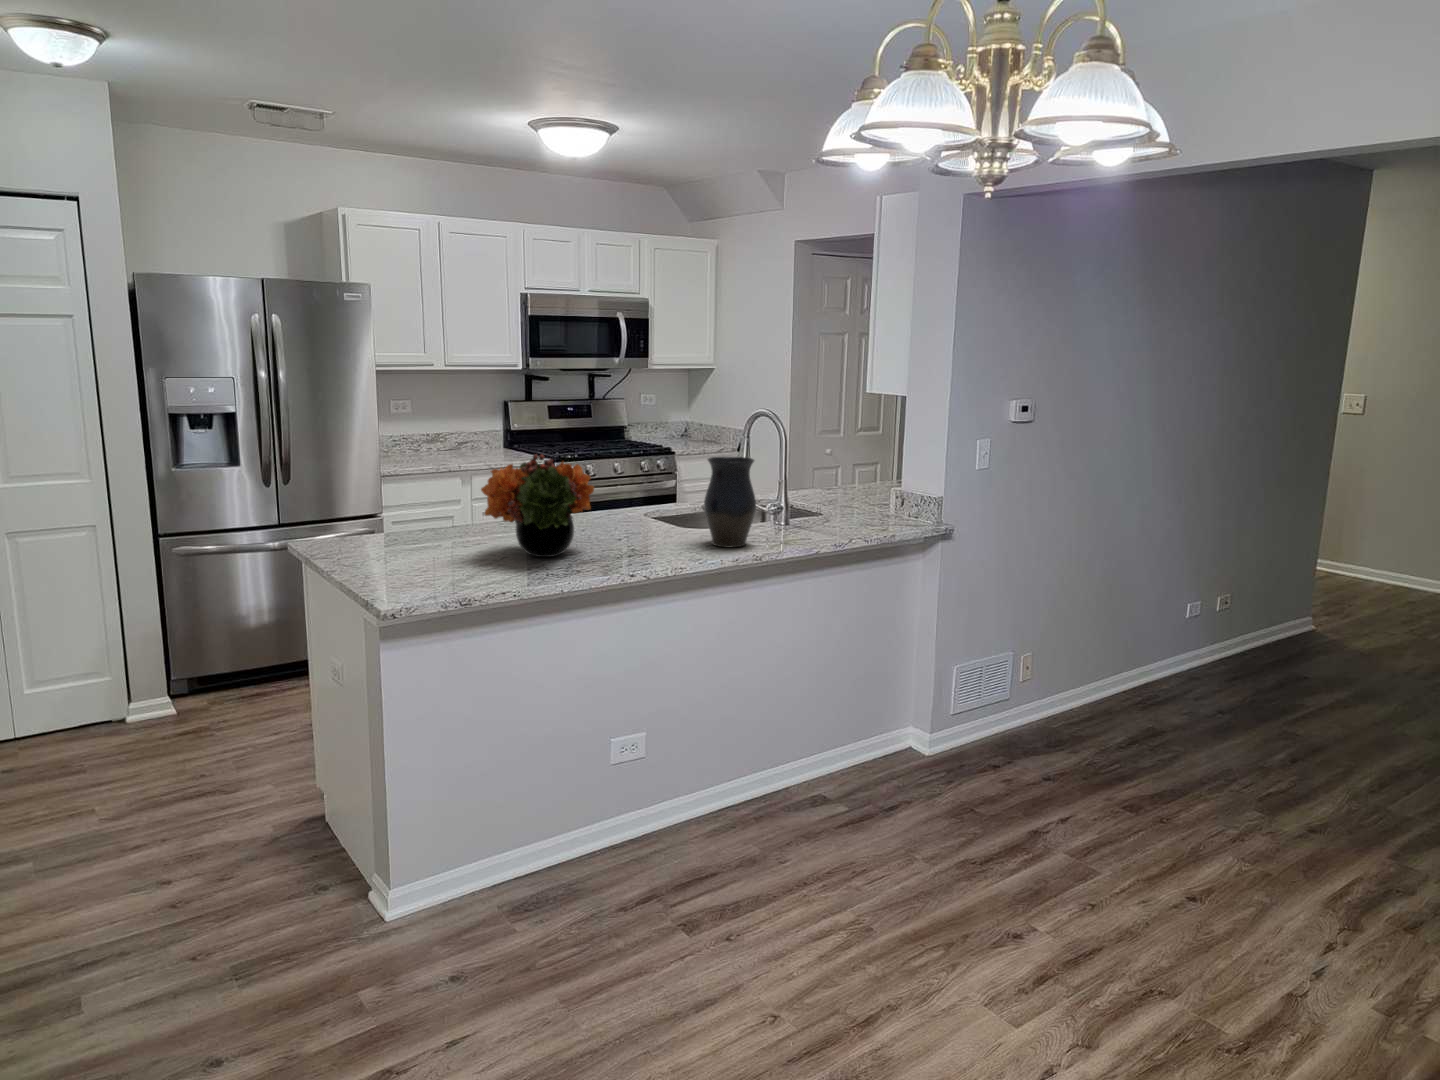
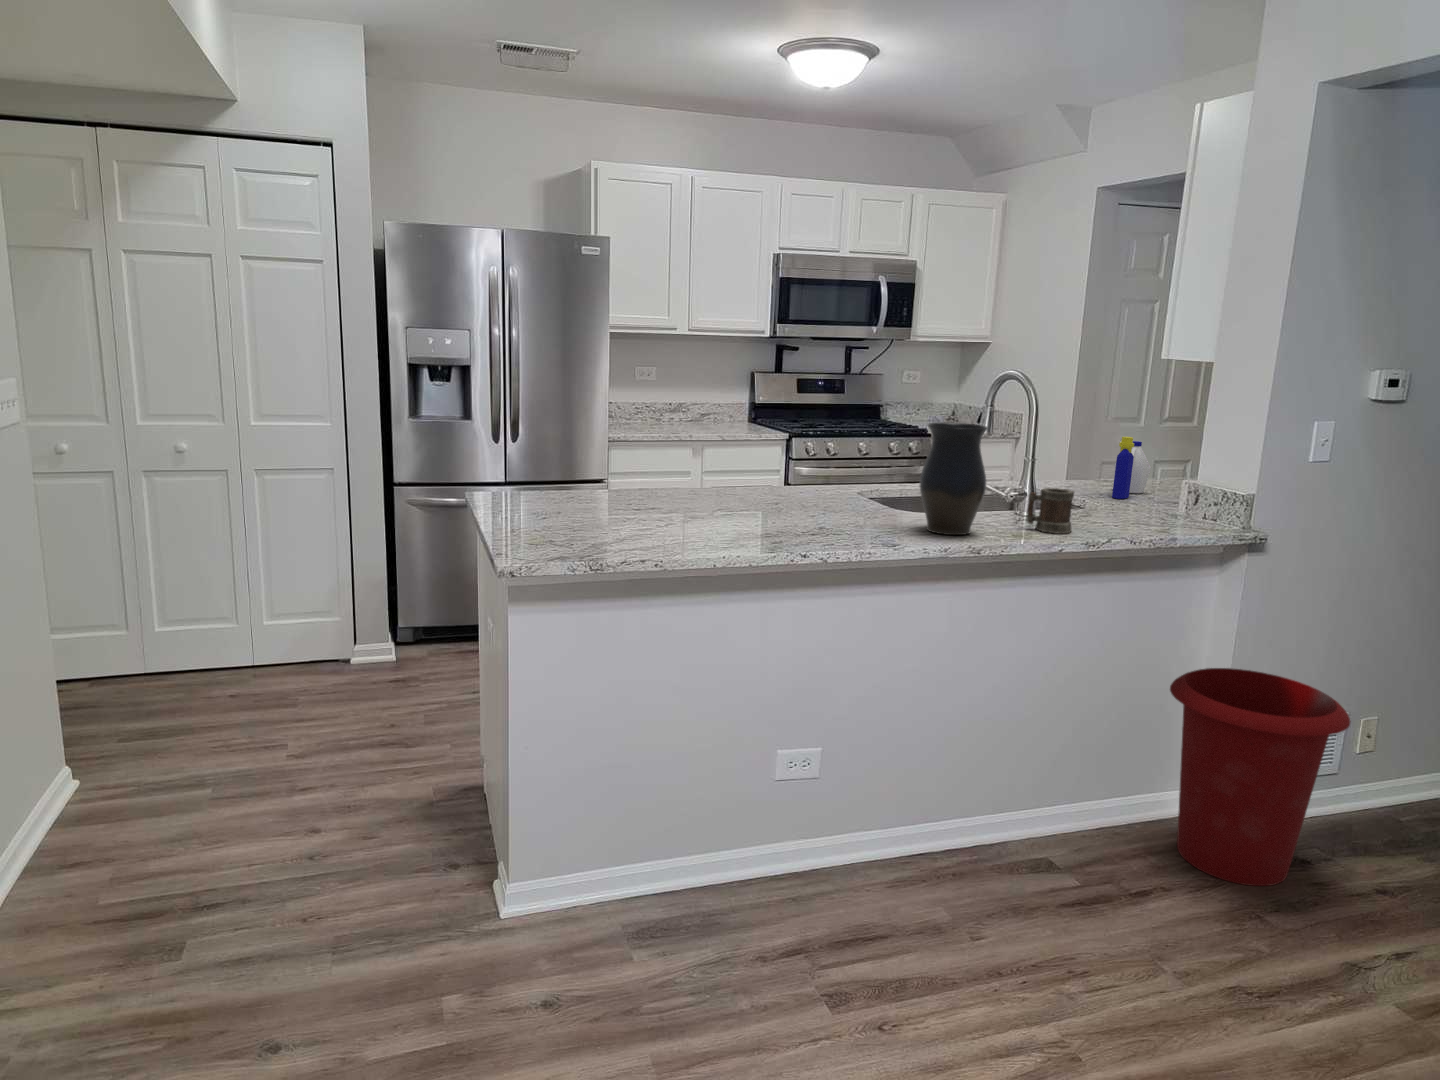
flower arrangement: present [481,454,594,557] -> none [652,406,785,528]
bottle: none [837,455,865,505] -> present [1112,437,1151,499]
mug: none [786,503,820,539] -> present [1027,488,1074,533]
waste bin: none [897,630,1020,791] -> present [1170,668,1351,886]

